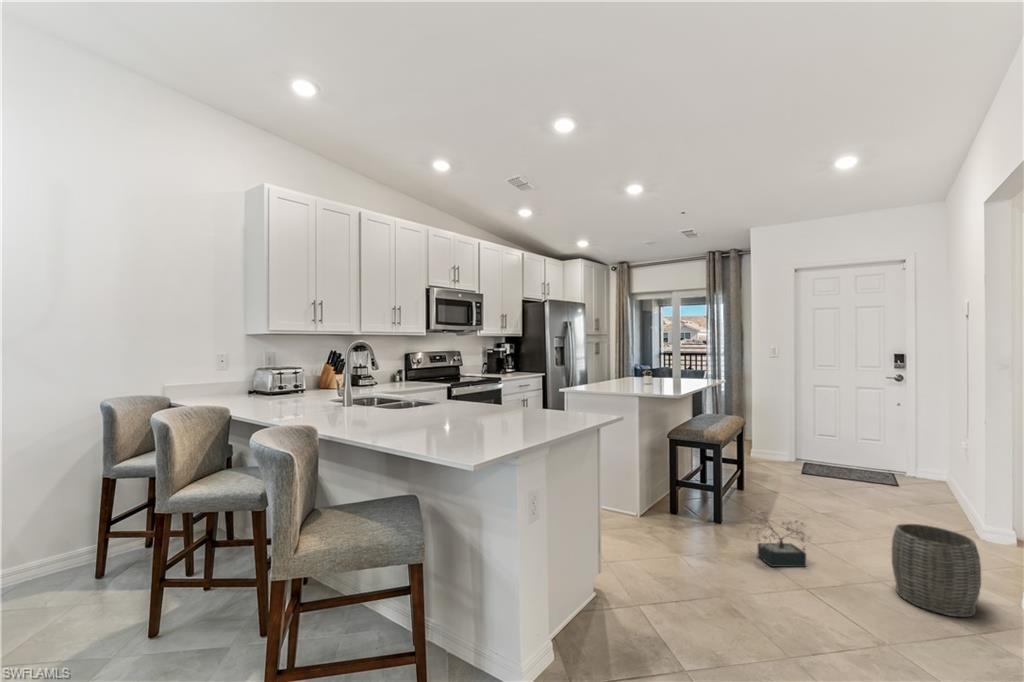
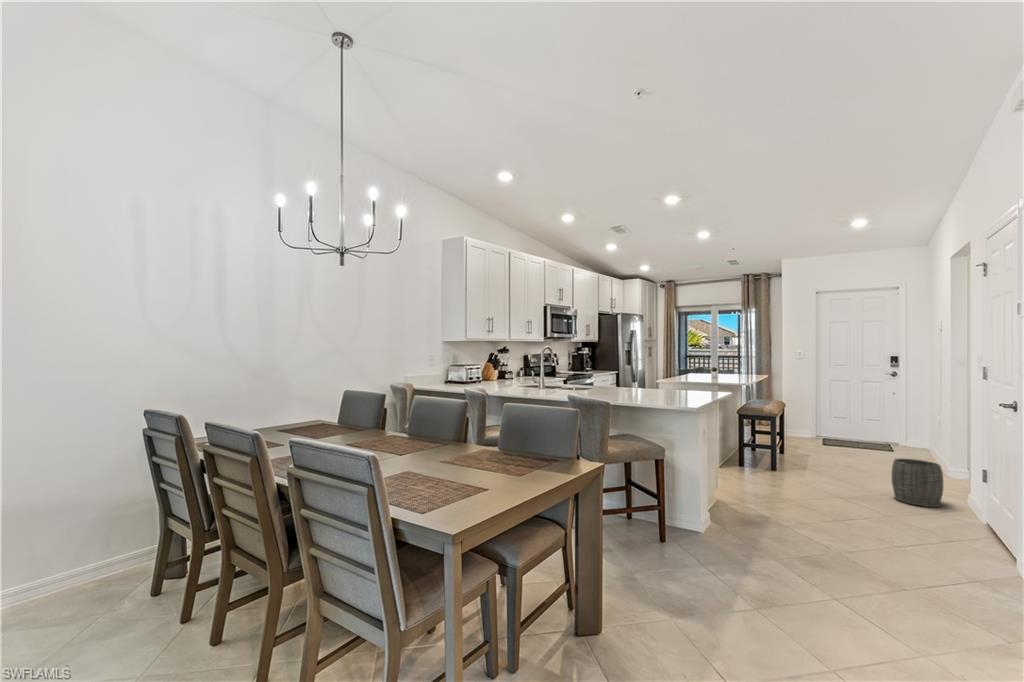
decorative plant: present [746,510,811,567] -> none [798,454,841,489]

